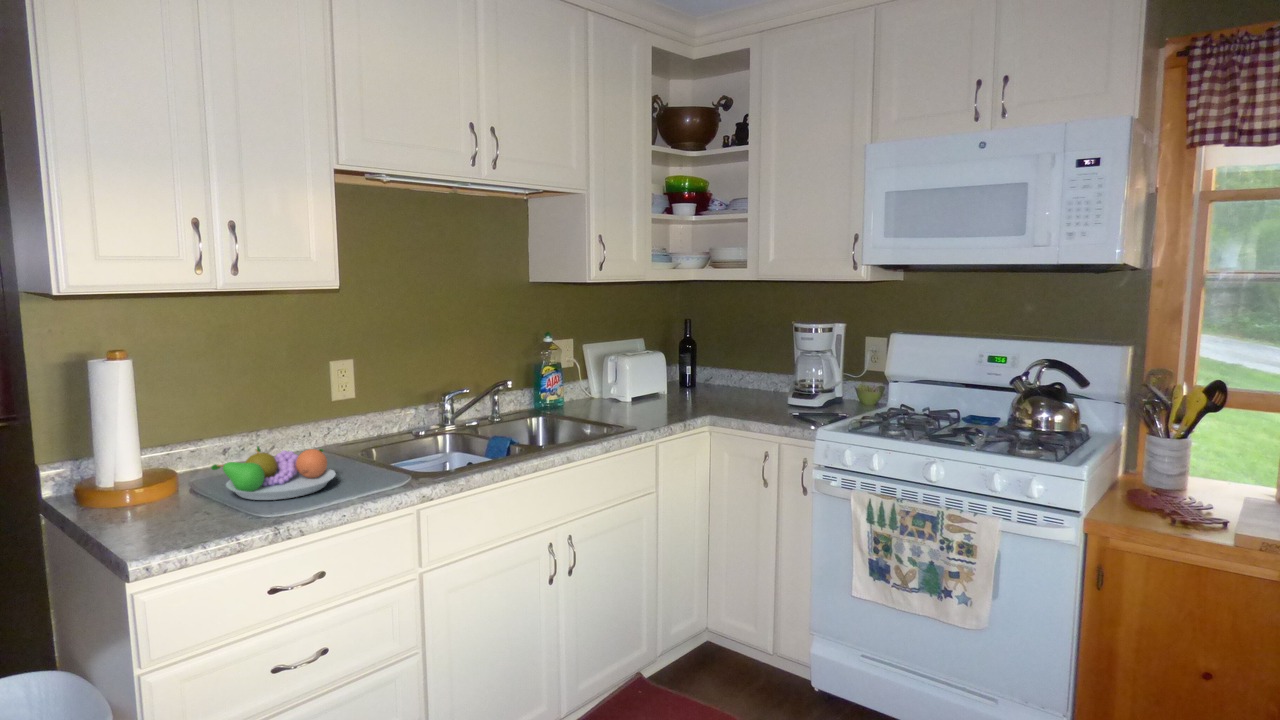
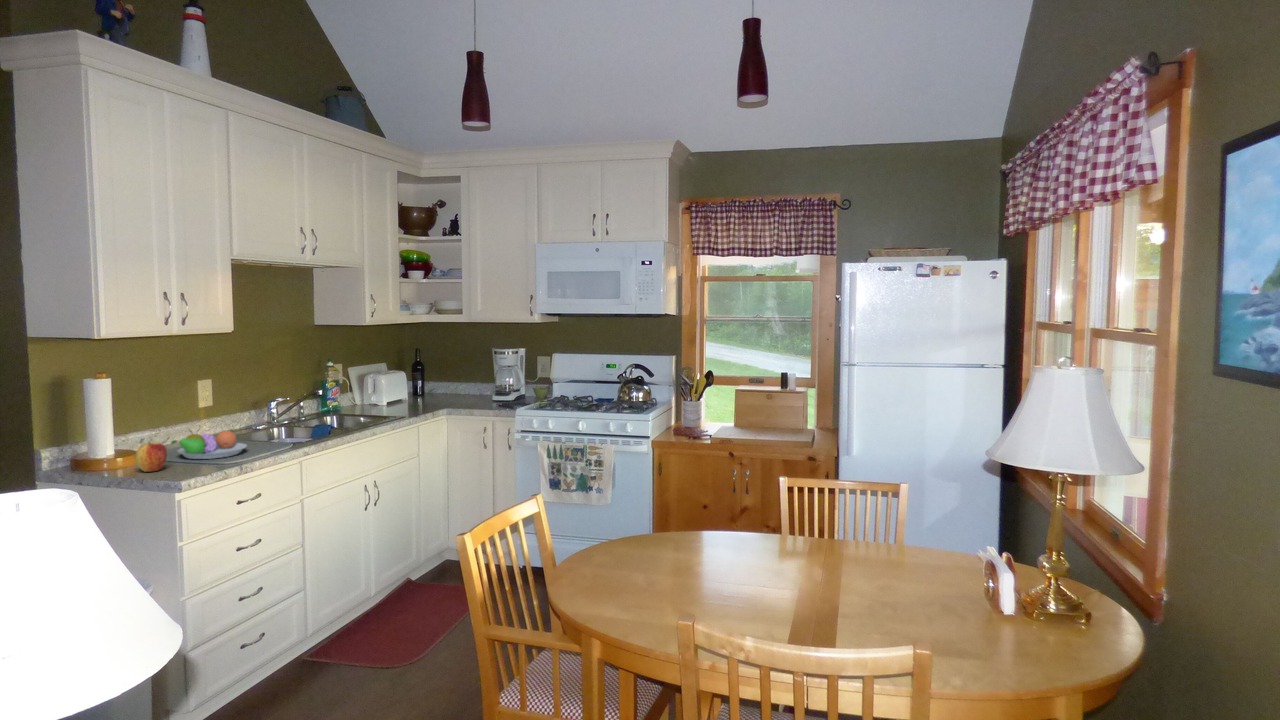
apple: none [117,469,172,523] -> present [136,442,167,472]

